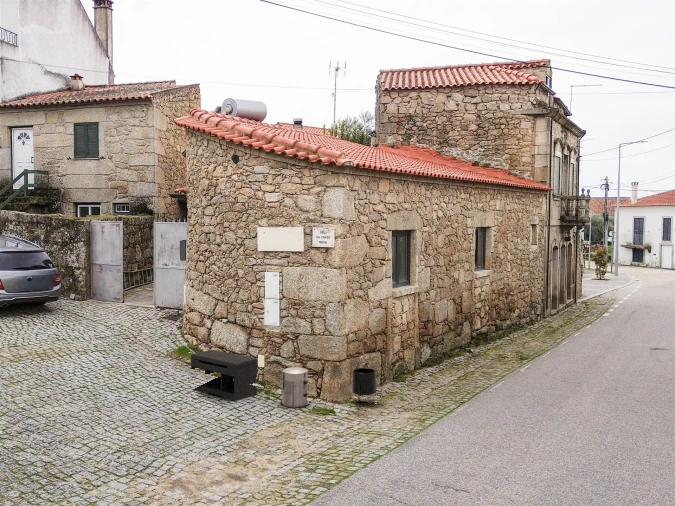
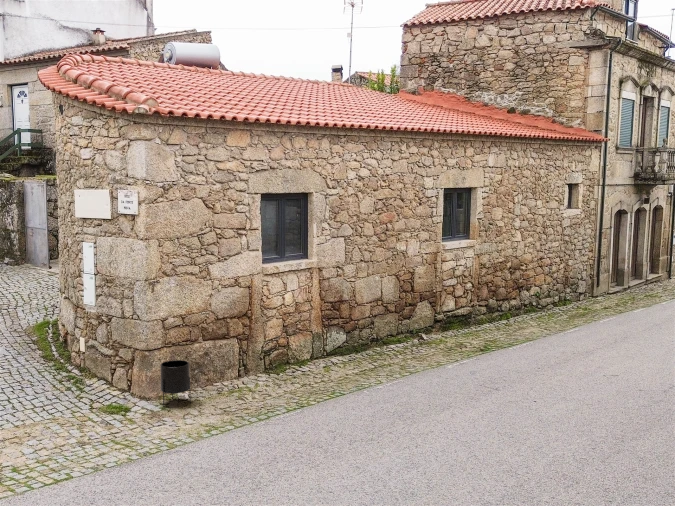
bench: present [191,350,257,401] -> none [23,329,80,390]
waste bin: present [281,366,309,408] -> none [82,353,115,402]

